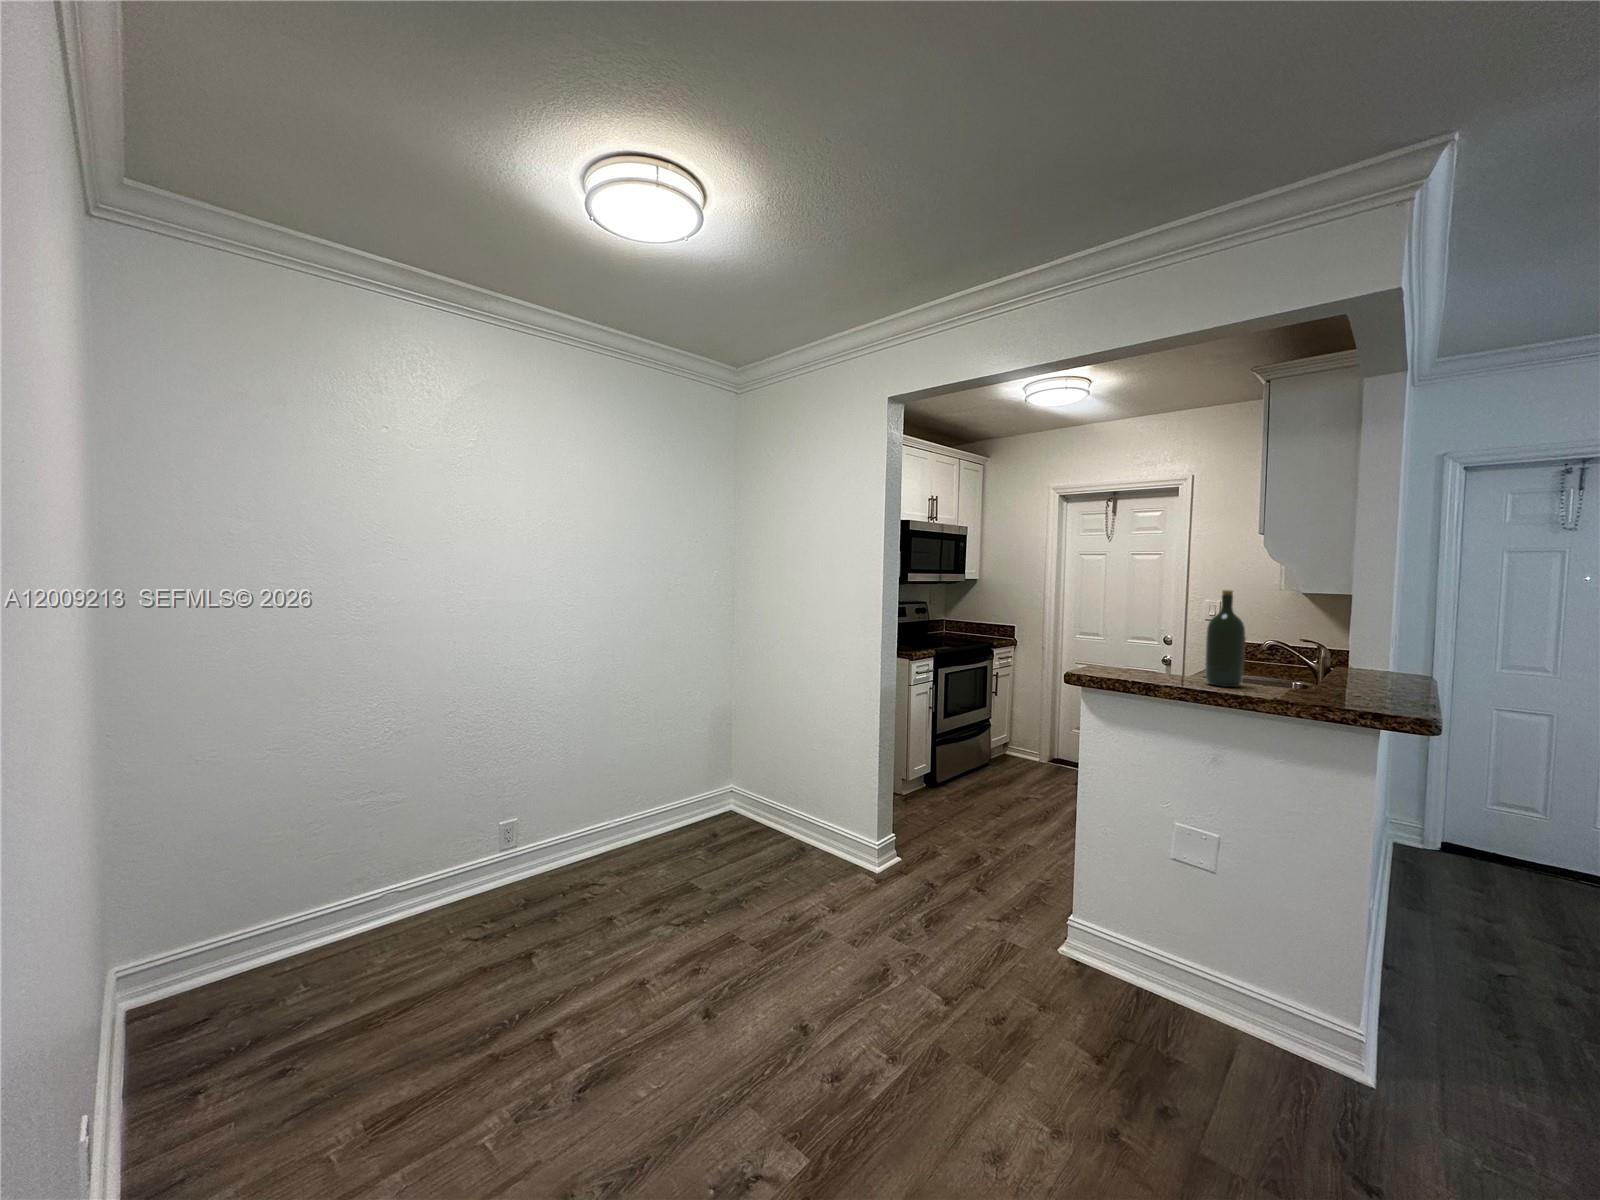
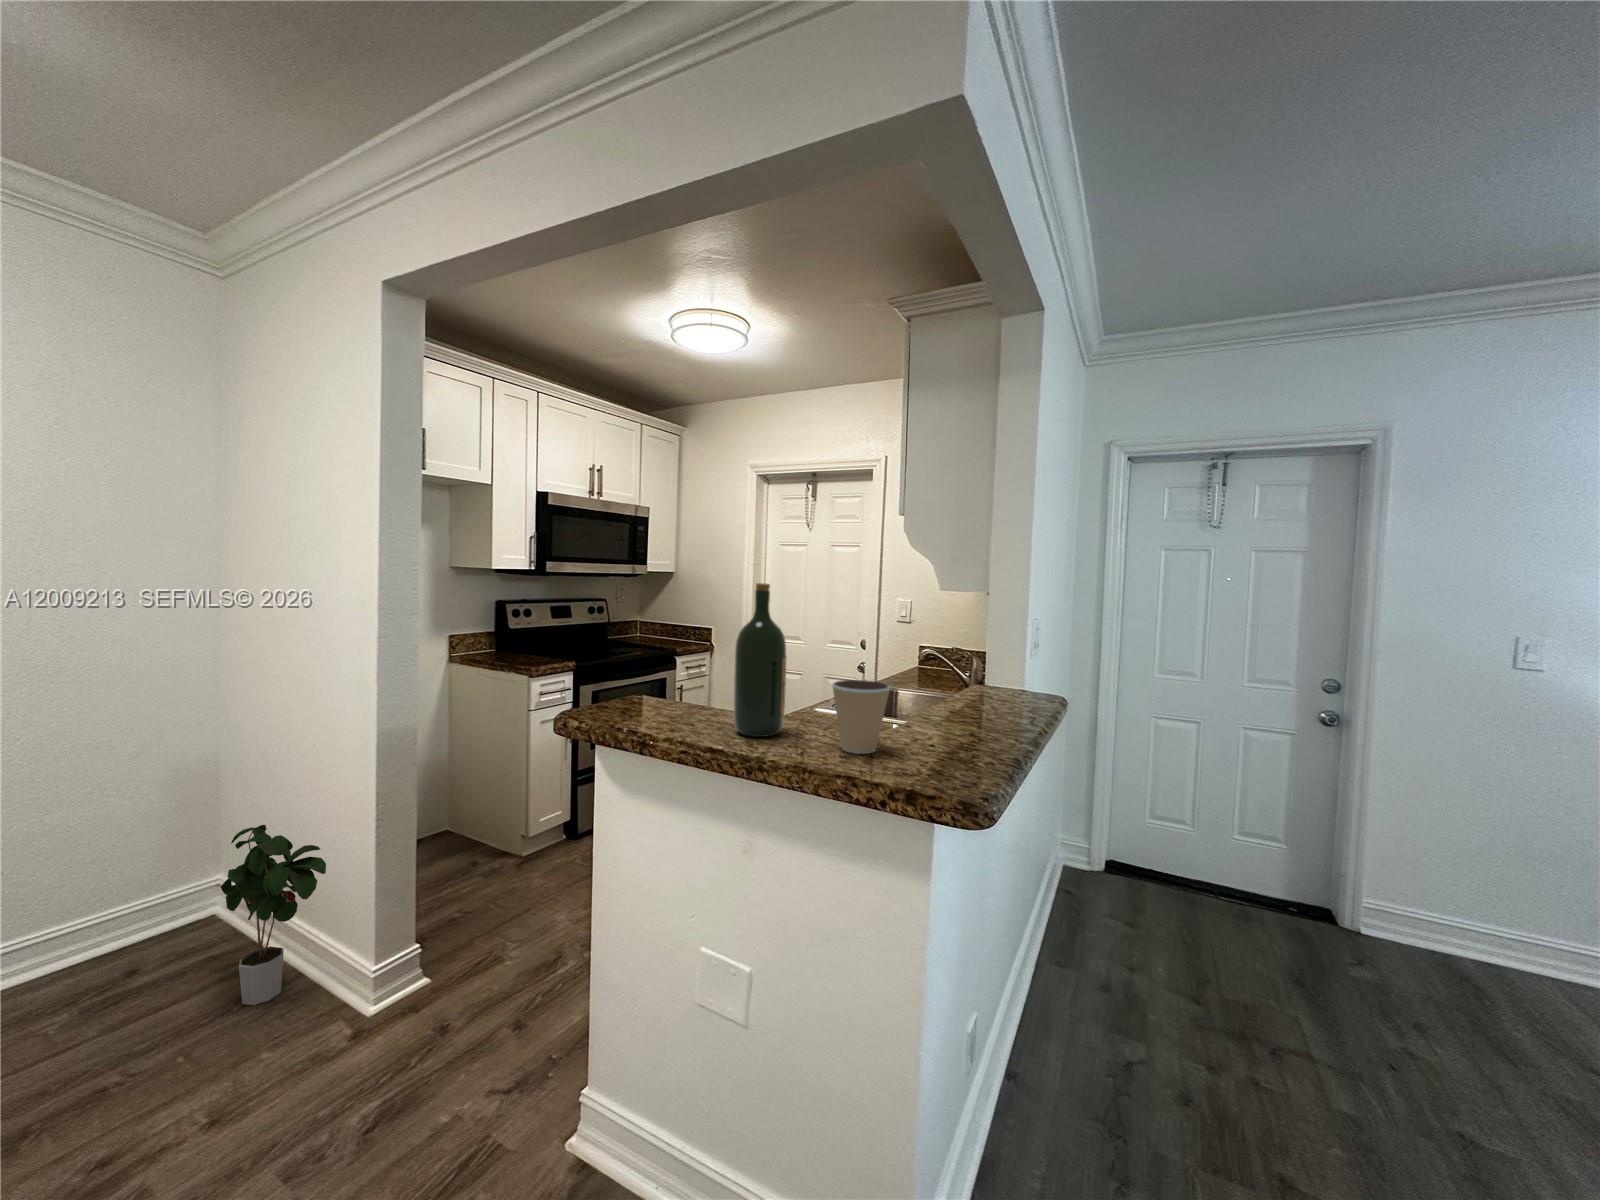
coffee cup: none [1290,652,1337,697] -> present [832,680,891,754]
potted plant: none [770,748,849,860] -> present [221,825,326,1005]

